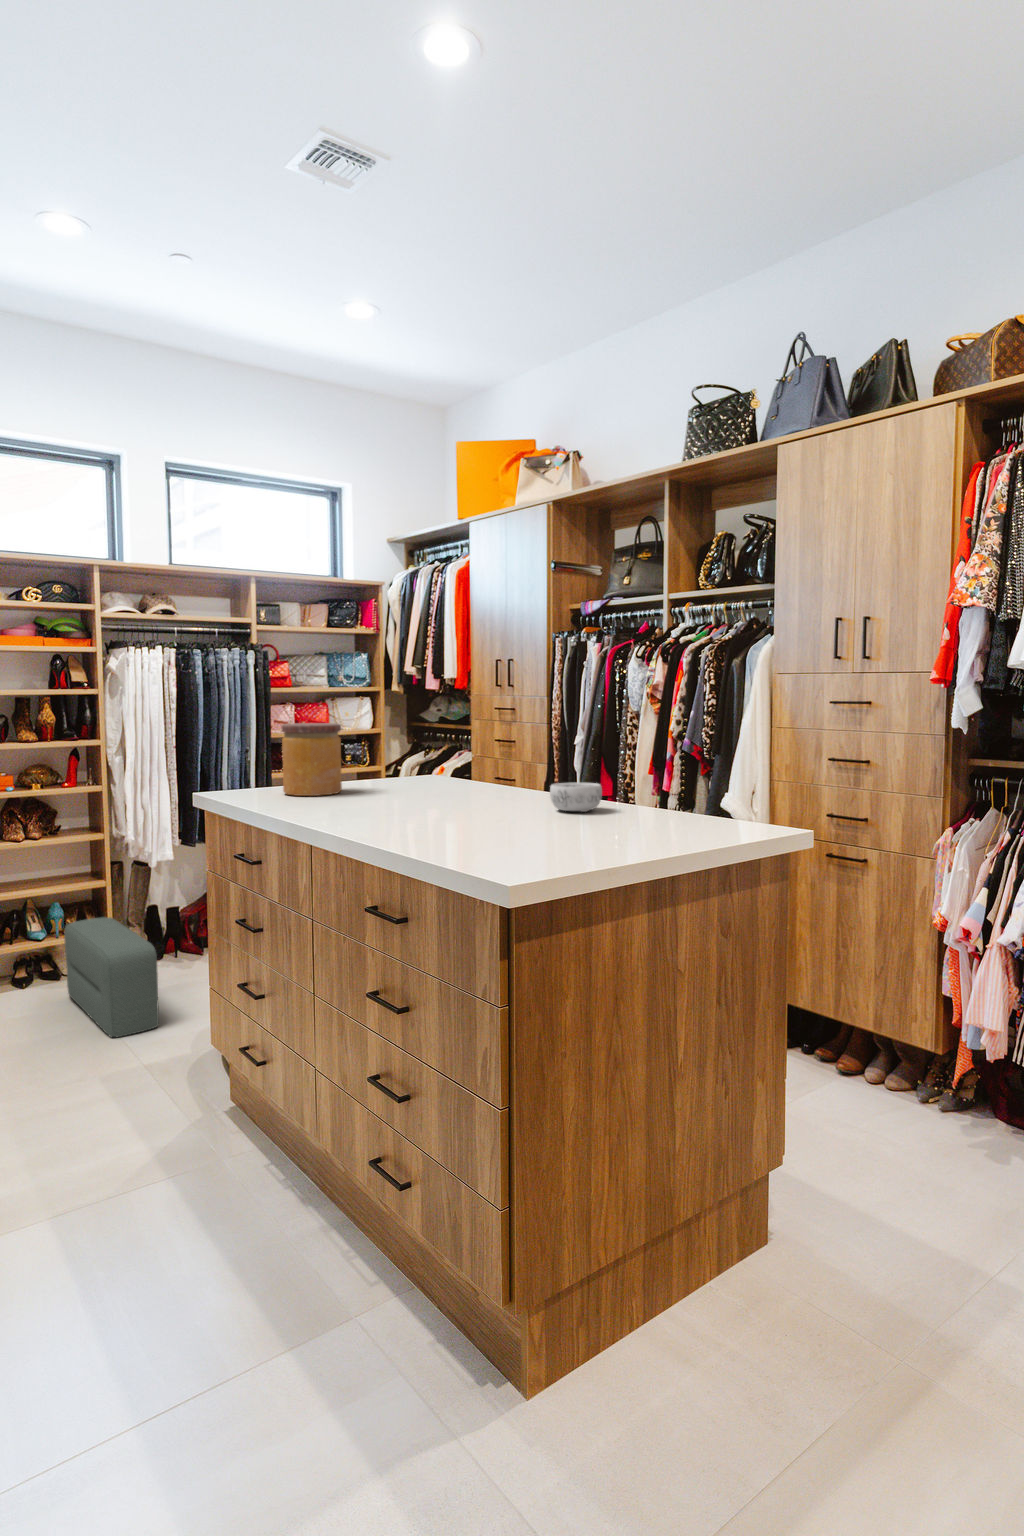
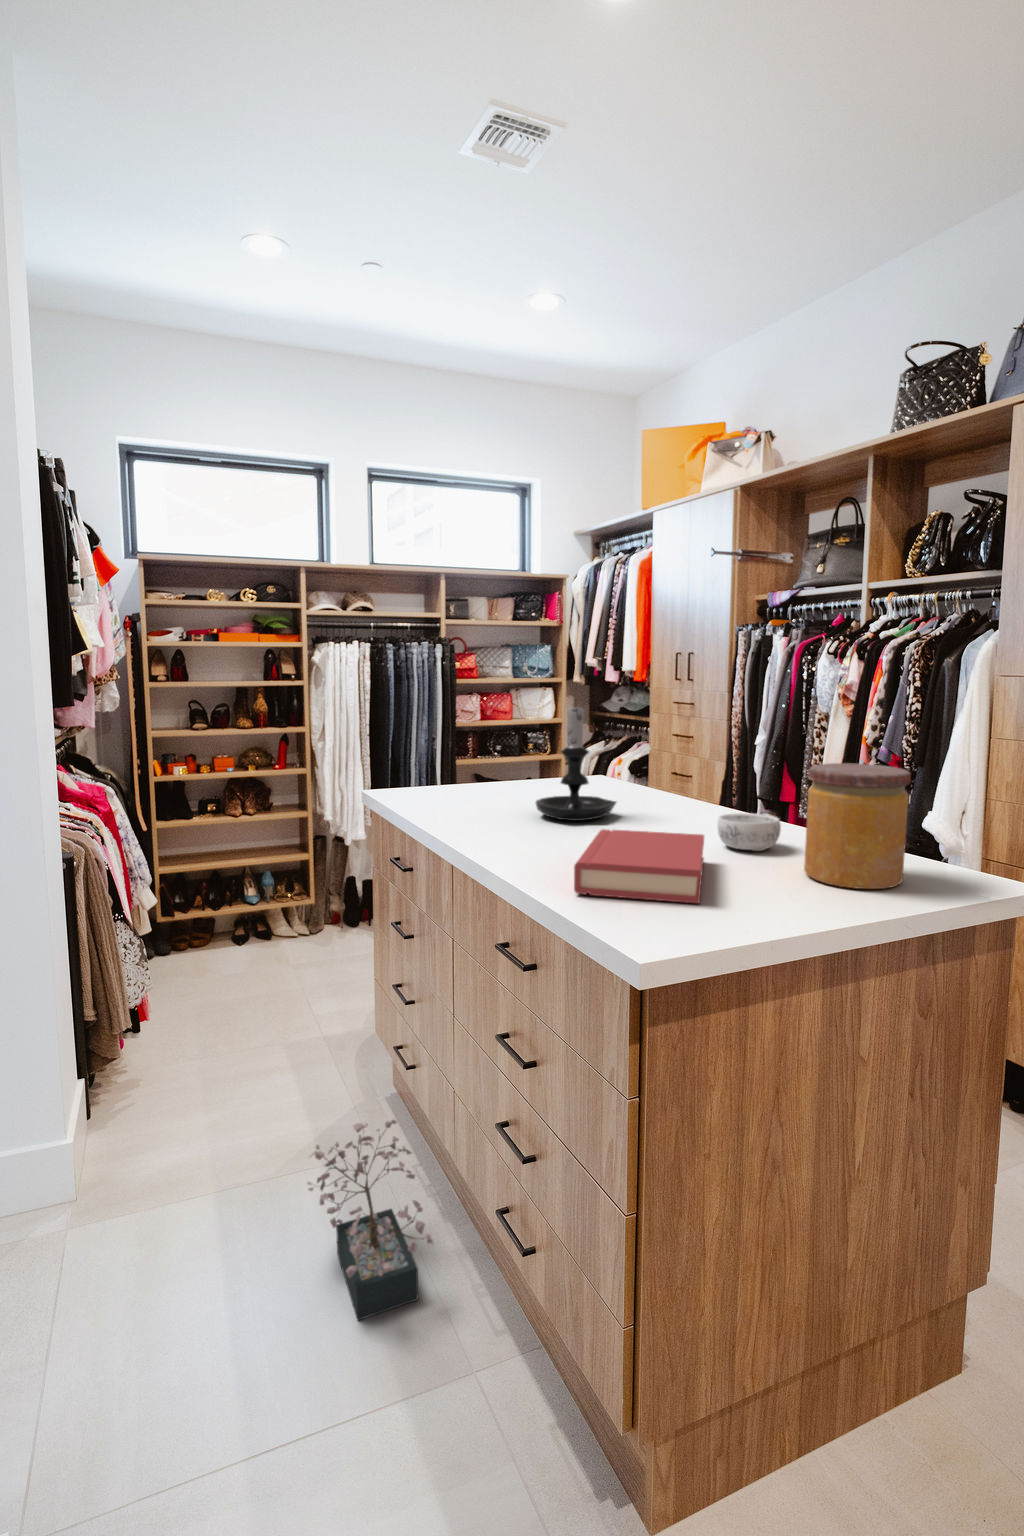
candle holder: none [383,689,458,800] -> present [536,701,616,821]
jar: present [282,723,342,796] -> present [804,763,910,889]
hardback book: none [437,796,541,840] -> present [574,829,704,903]
pouf: present [64,917,159,1037] -> none [270,891,342,1007]
decorative plant: none [171,1094,307,1277] -> present [307,1120,434,1320]

